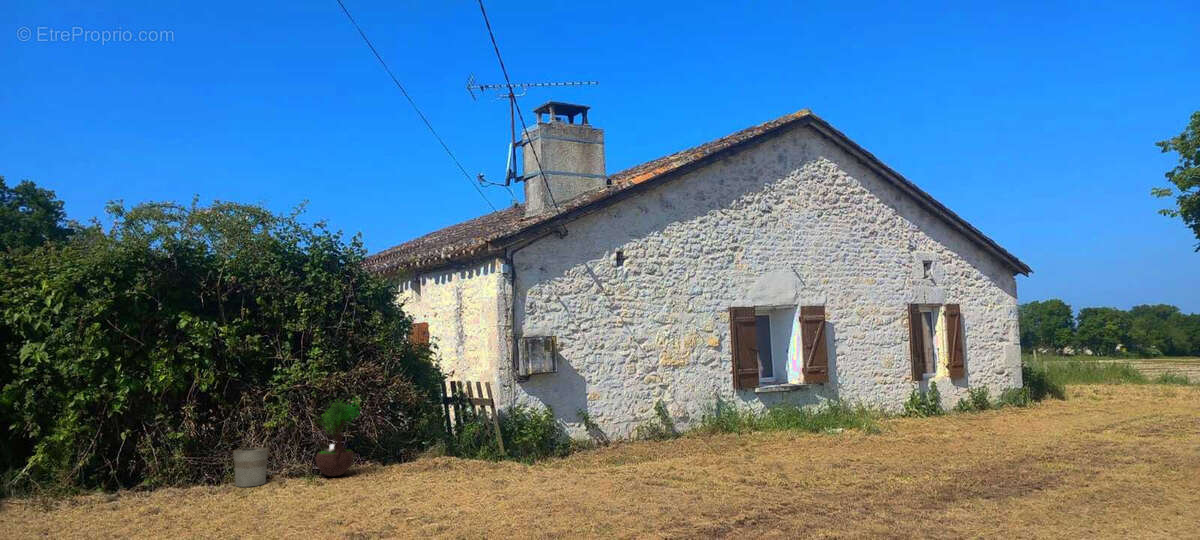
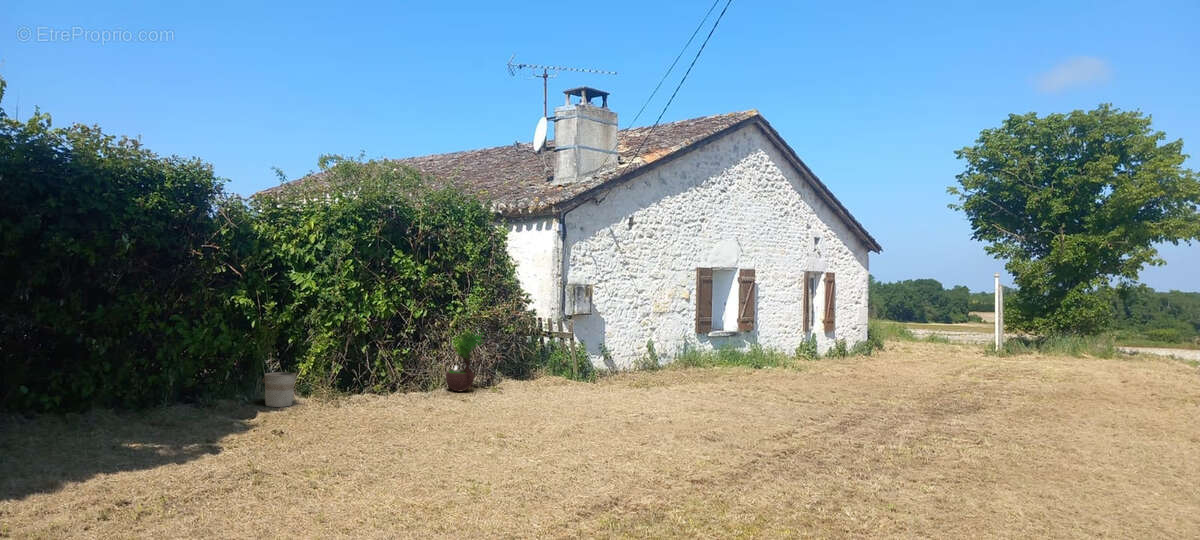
bucket: present [231,448,271,487] -> present [263,372,298,407]

